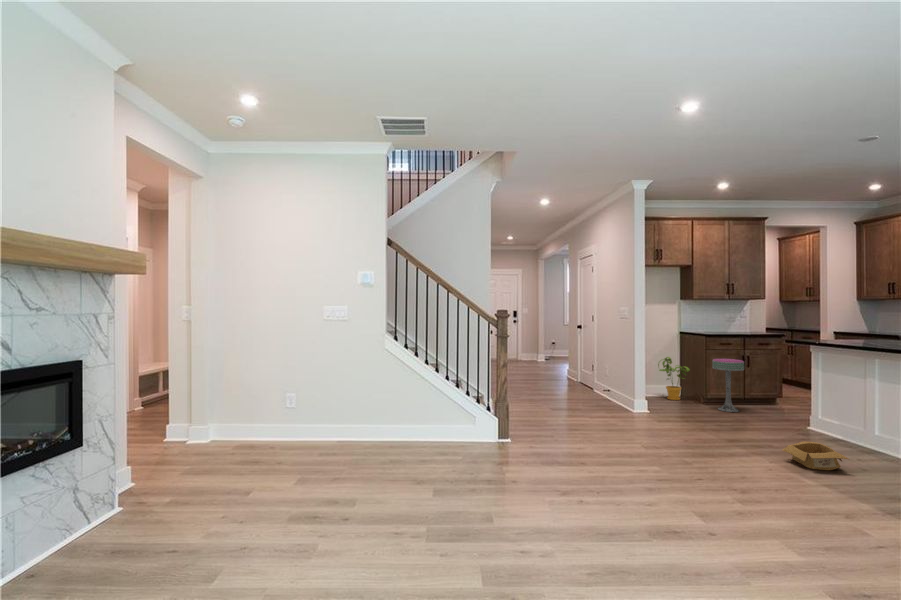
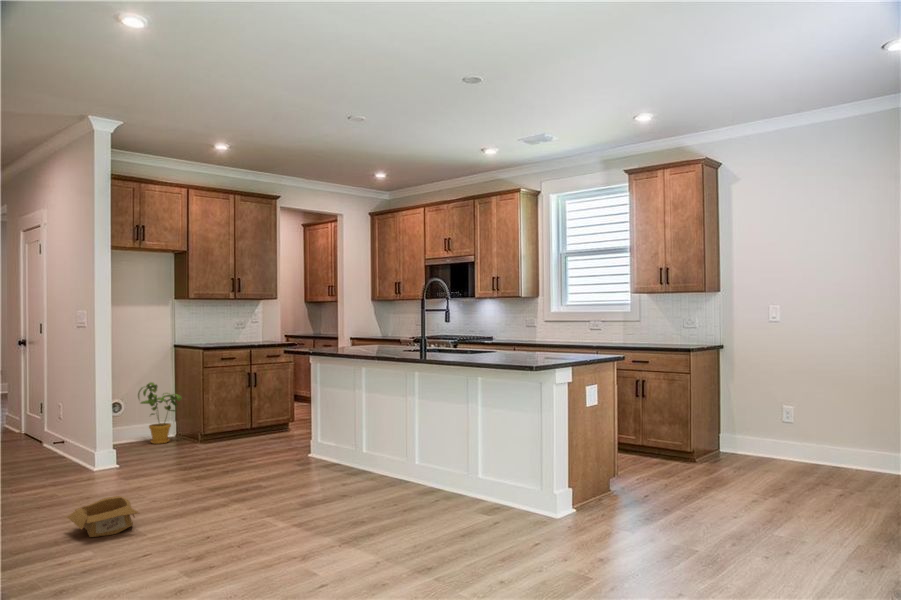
bar stool: present [712,359,744,412] -> none [208,379,246,449]
cardboard box: present [782,441,848,470] -> present [67,496,138,537]

